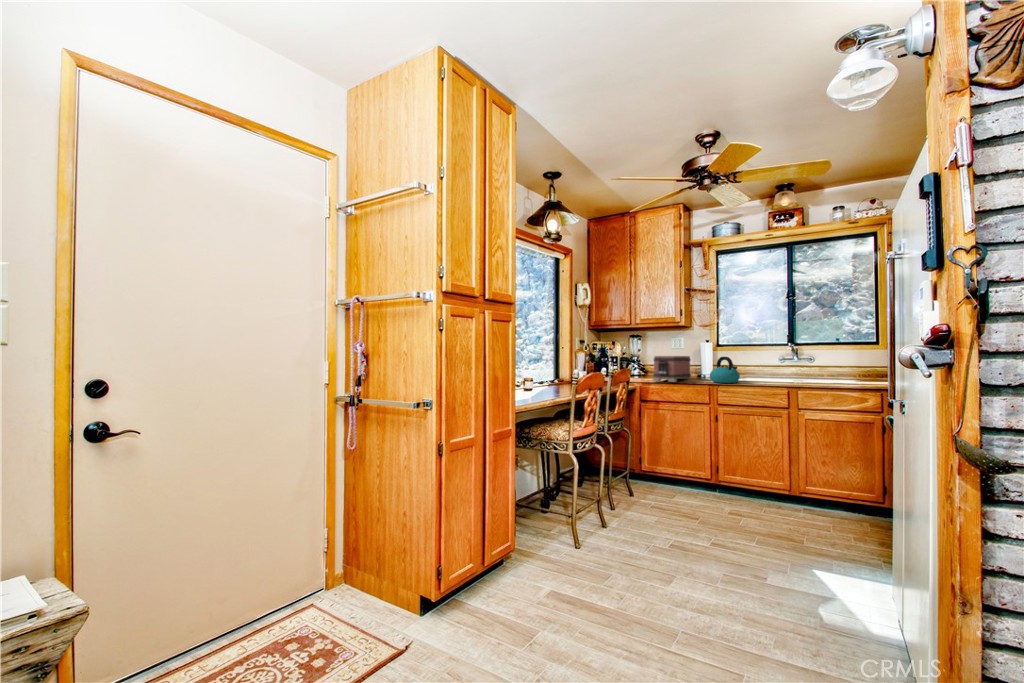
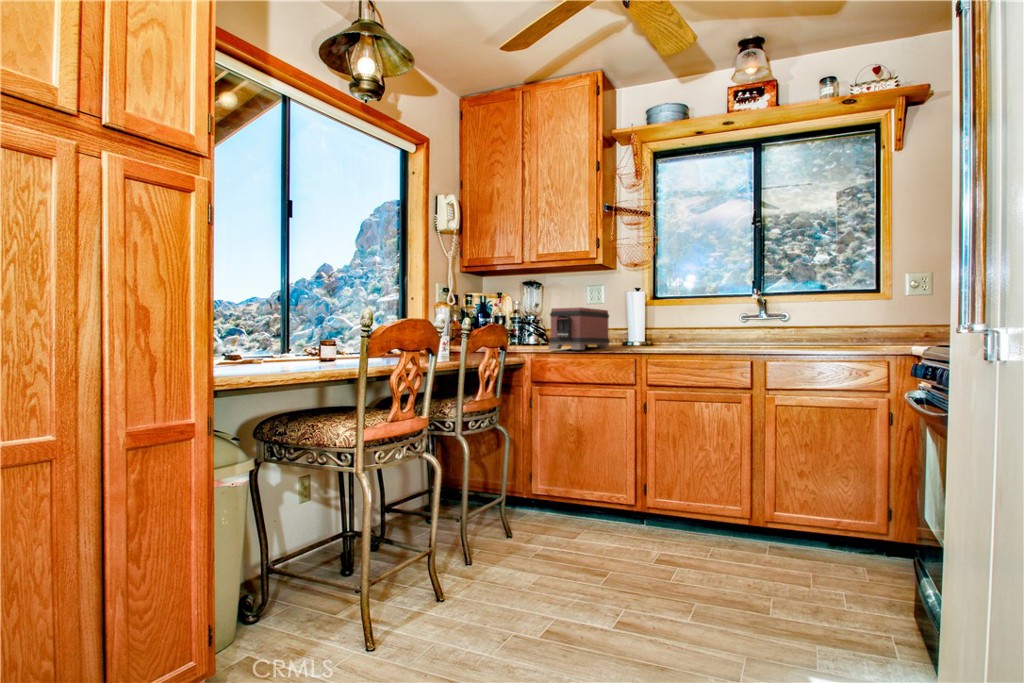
kettle: present [710,357,740,383] -> none [636,308,680,350]

